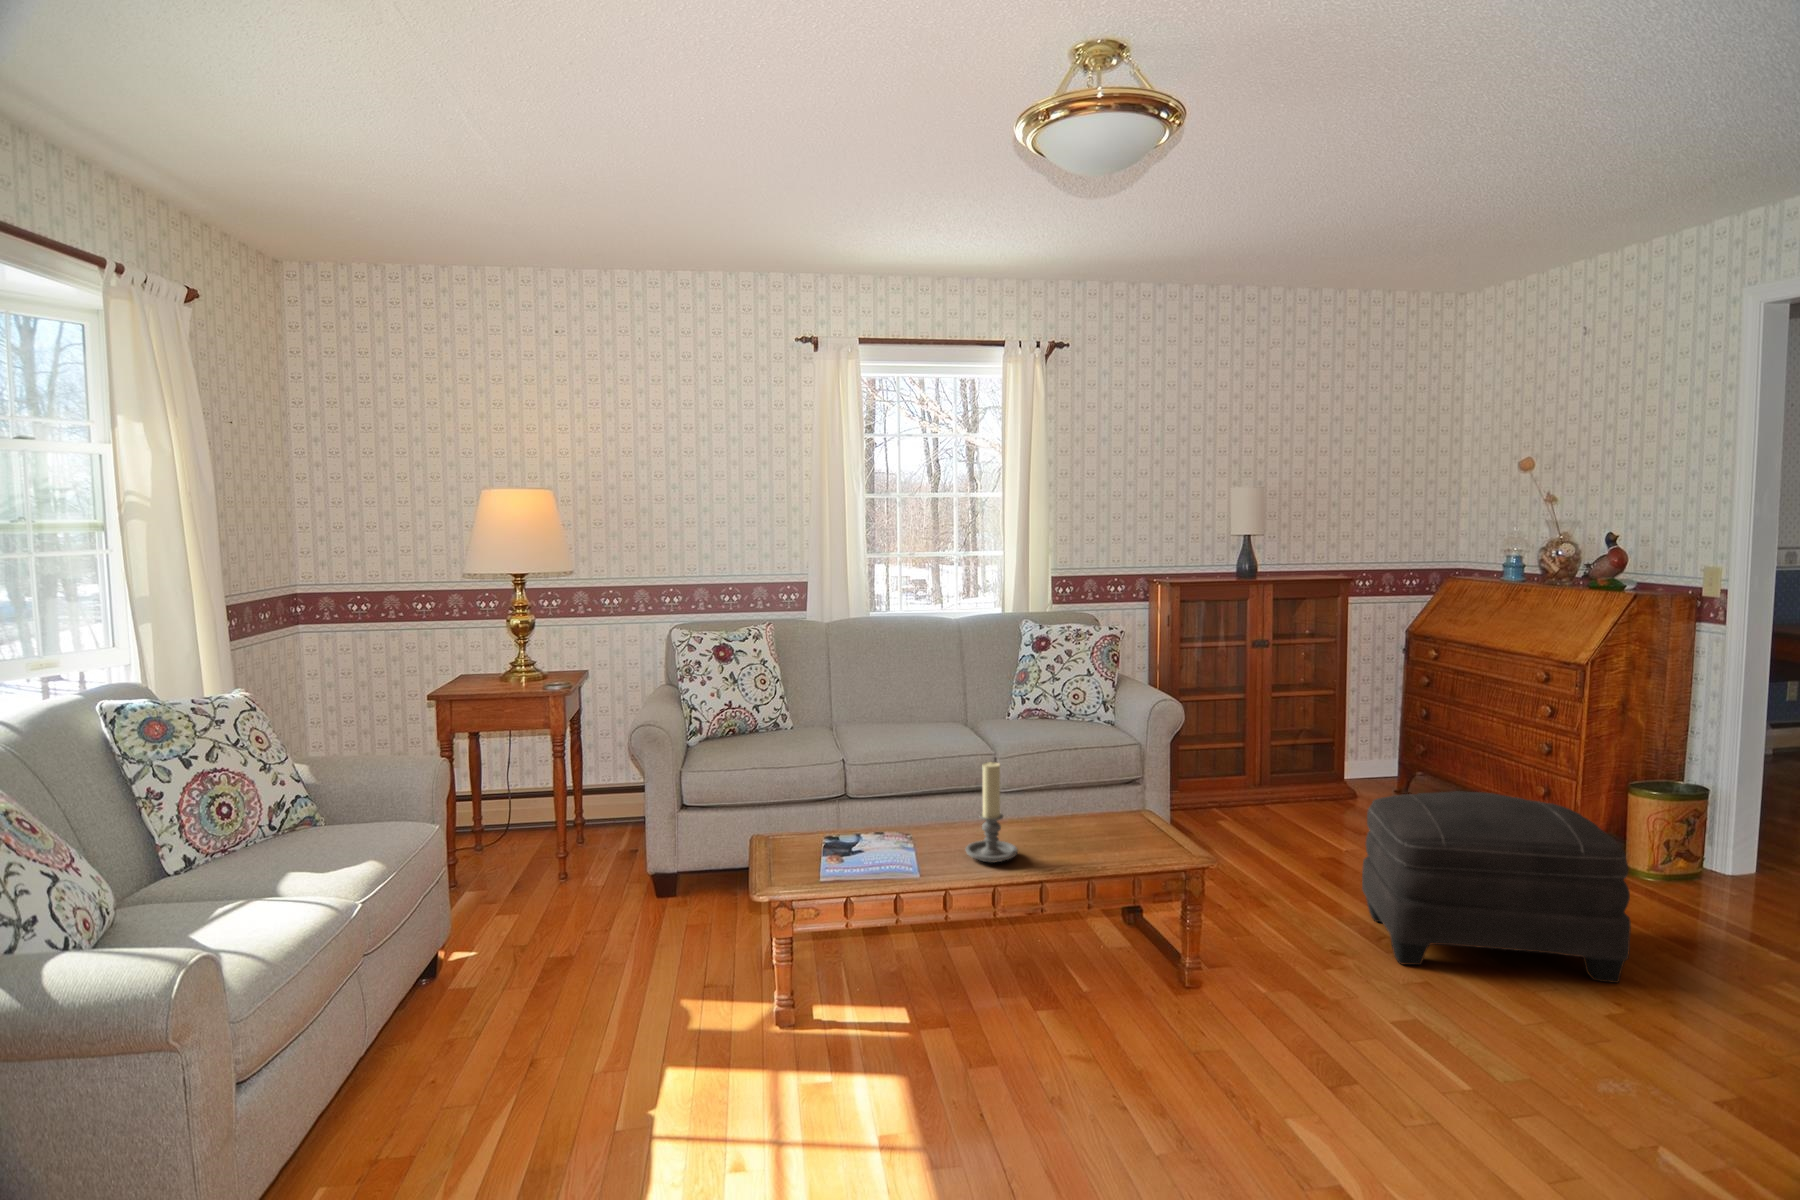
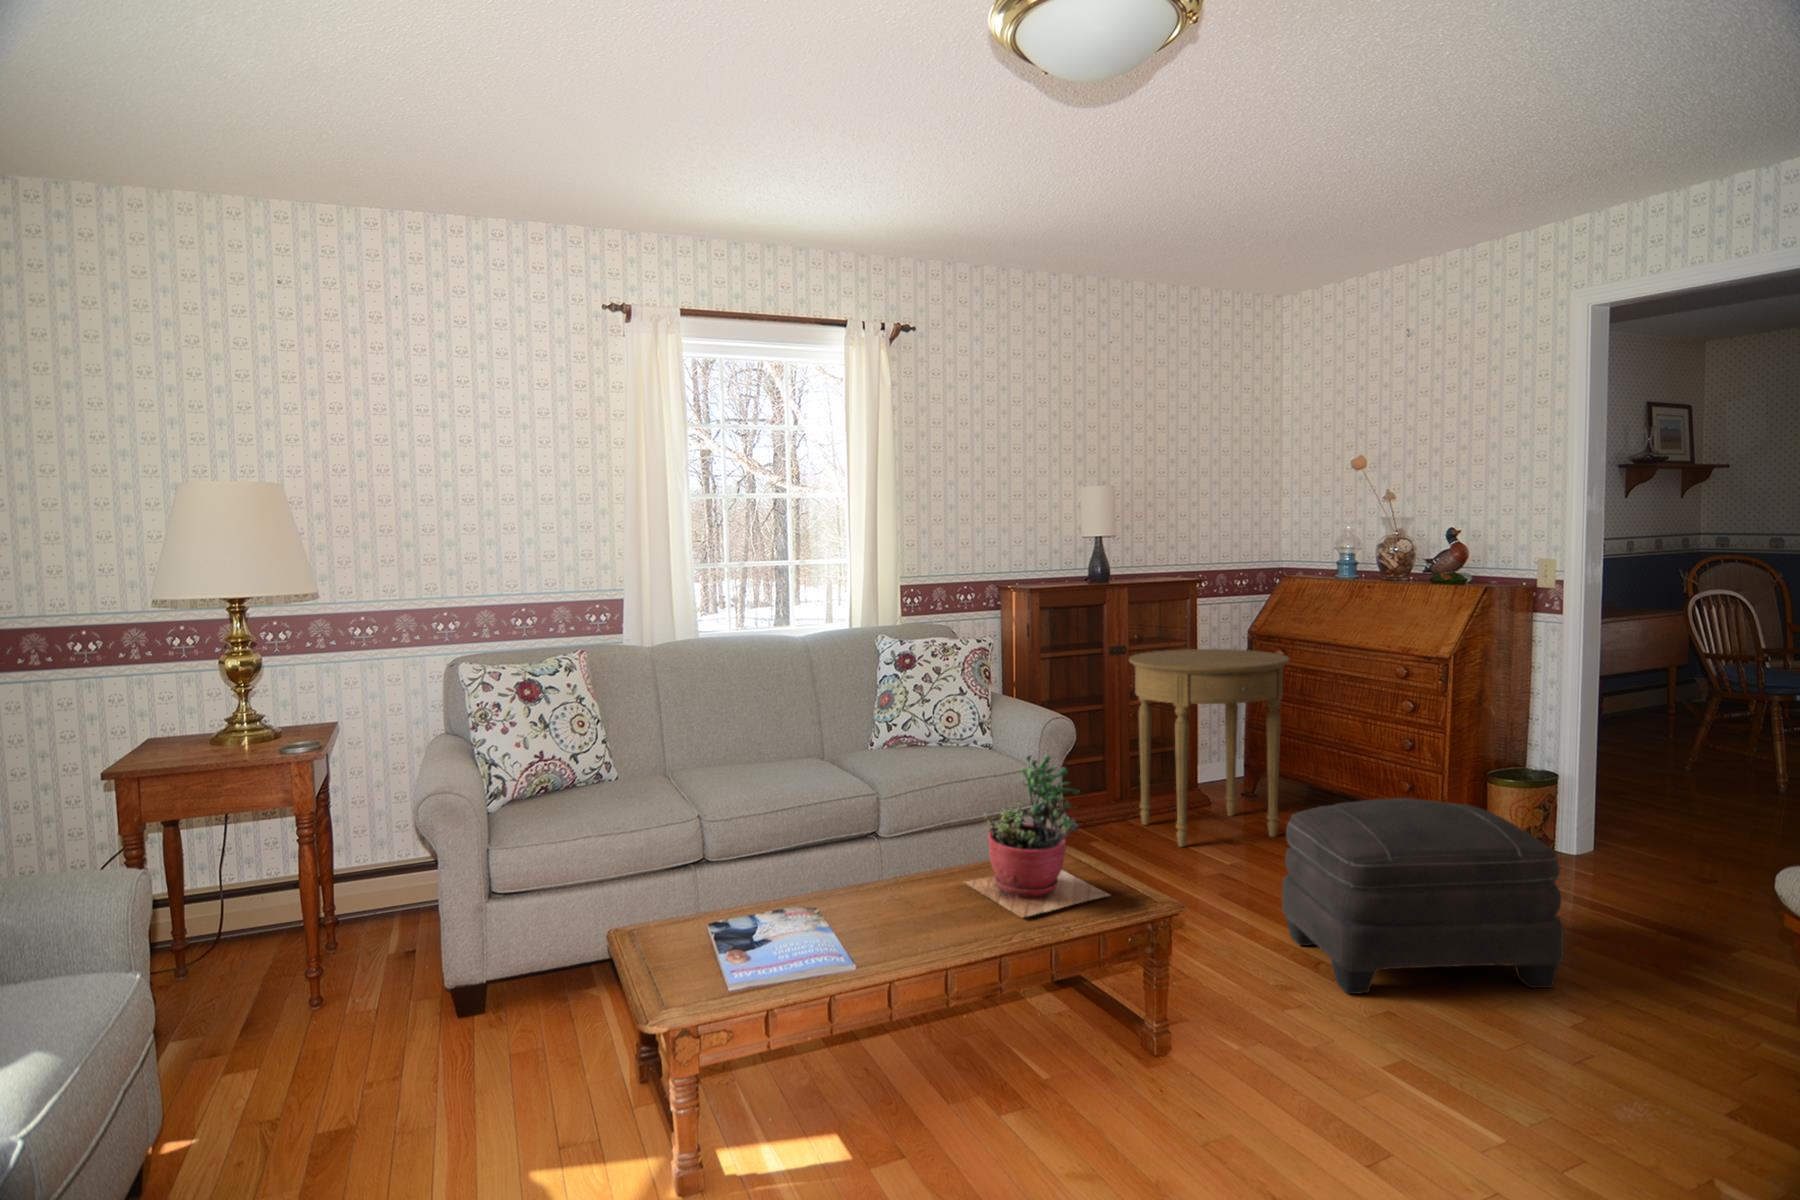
side table: none [1261,646,1426,831] -> present [1129,649,1289,847]
succulent plant: none [1038,721,1161,855] -> present [965,754,1109,917]
candle holder: present [965,762,1018,863] -> none [895,813,959,939]

